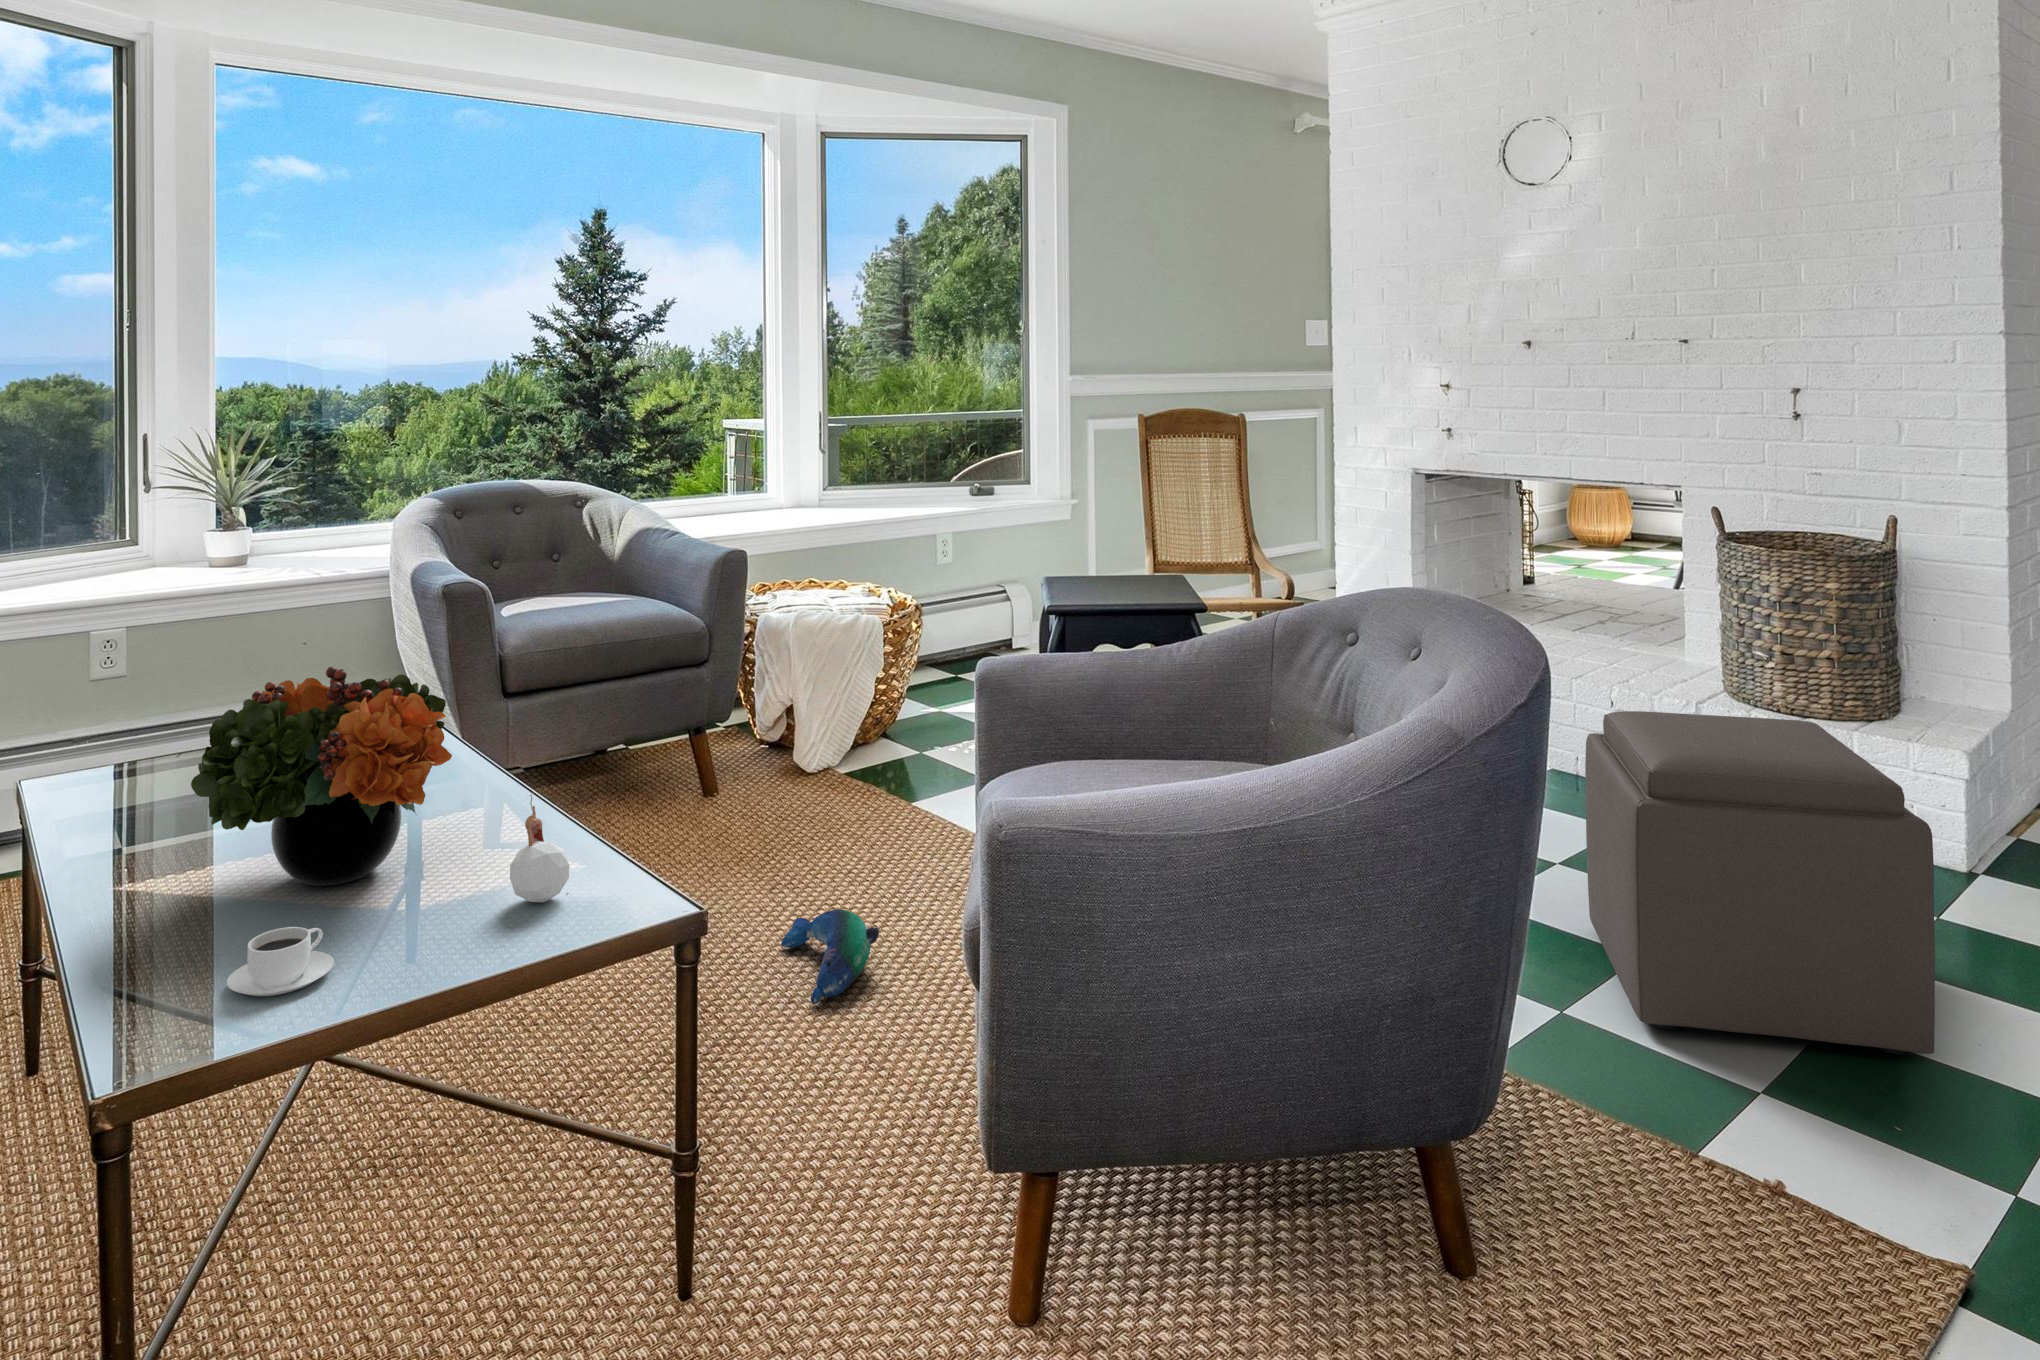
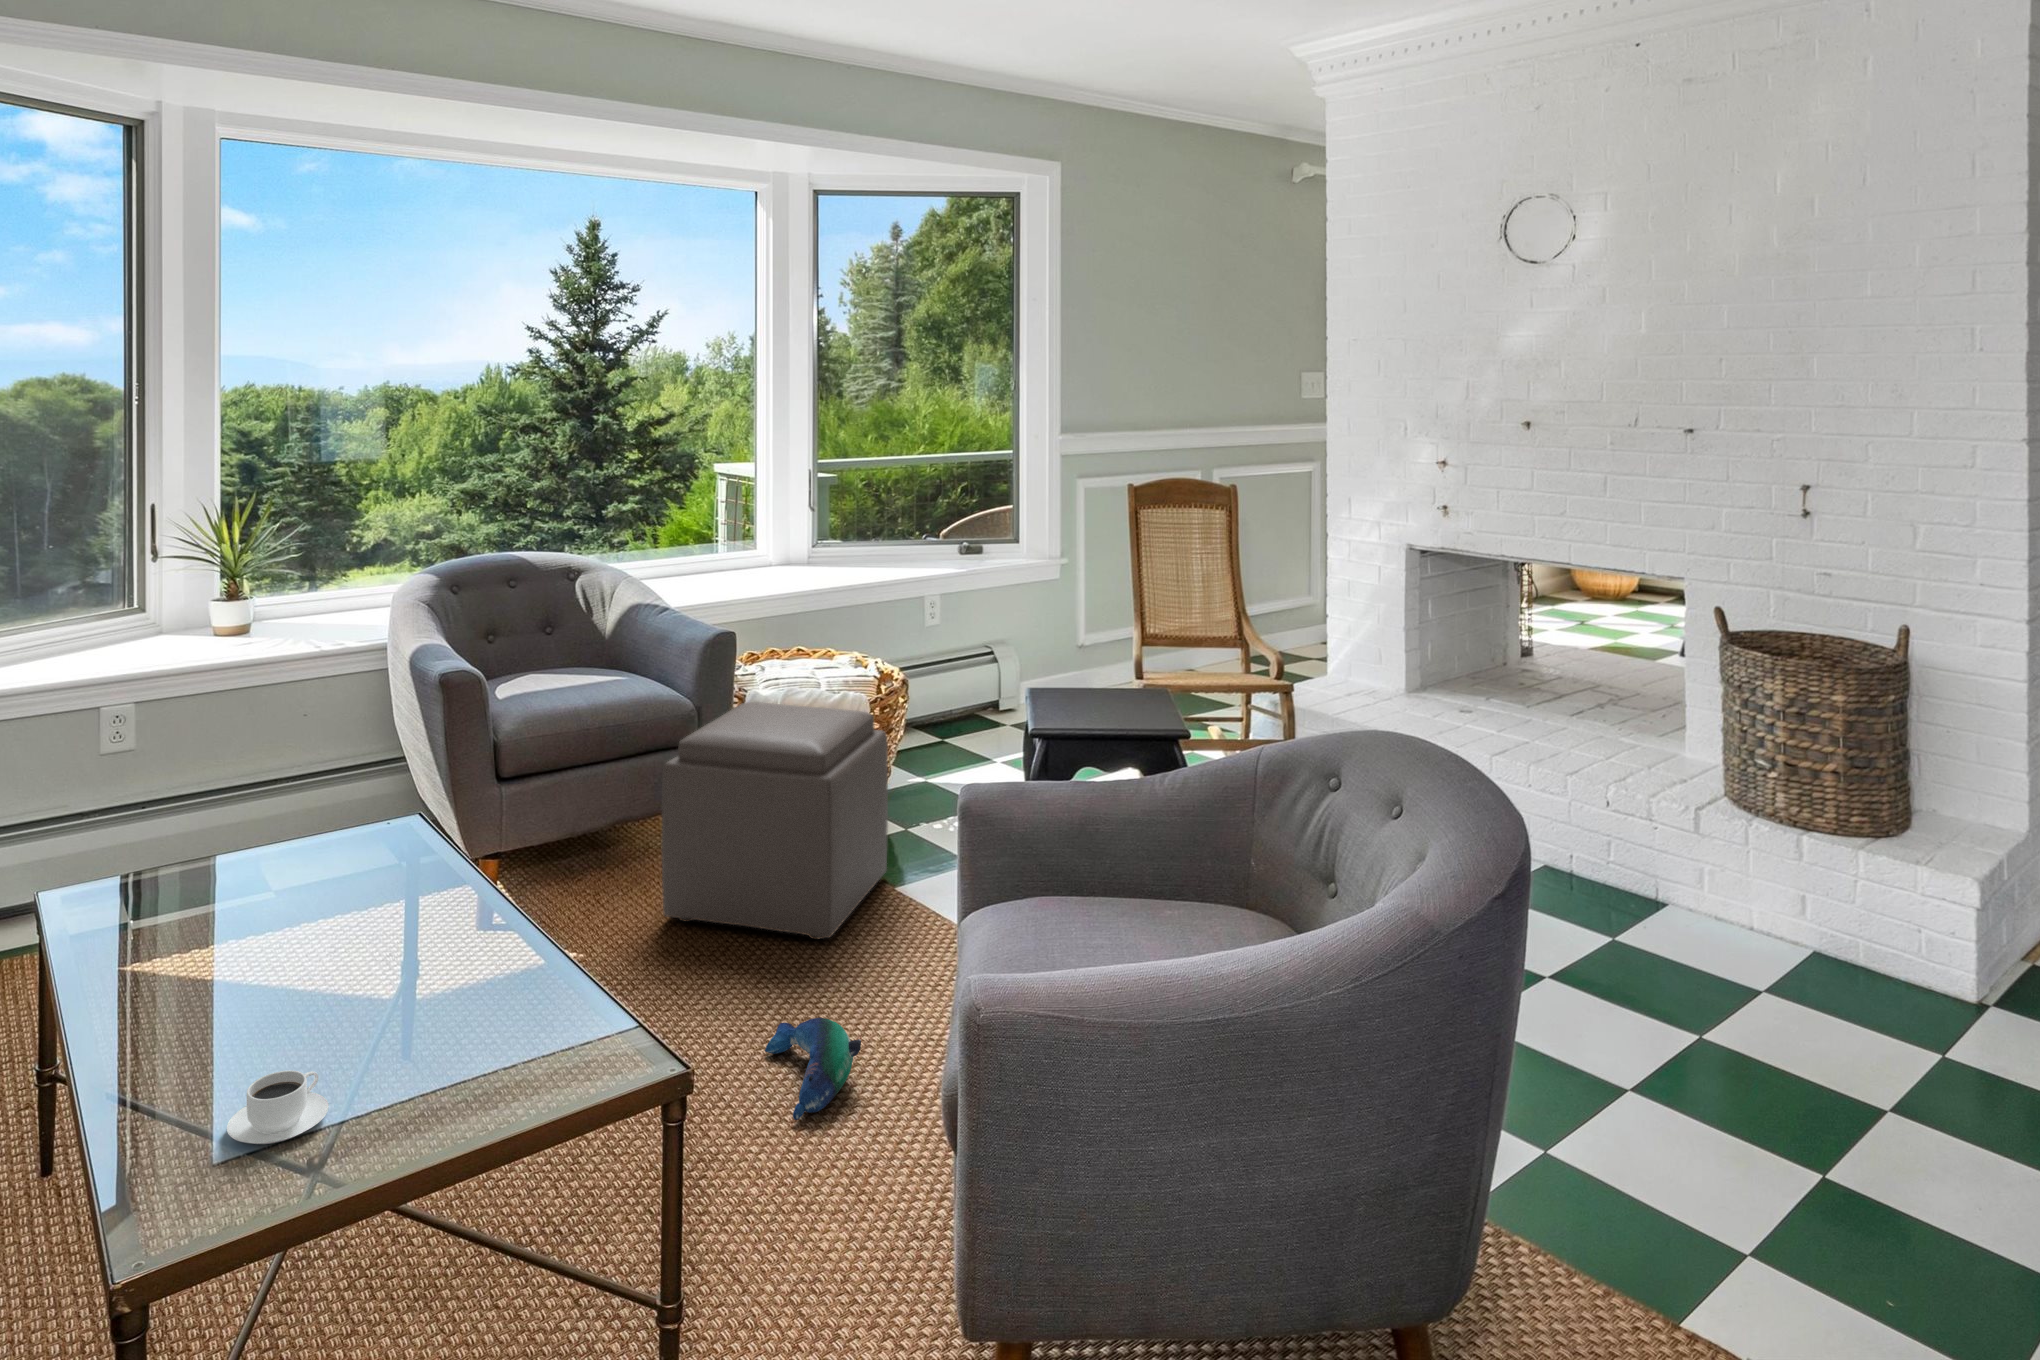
flower arrangement: present [191,667,452,886] -> none [192,792,447,1011]
ottoman: present [1585,711,1935,1054] -> present [662,702,888,939]
candle: present [510,794,569,903] -> none [499,929,556,1038]

